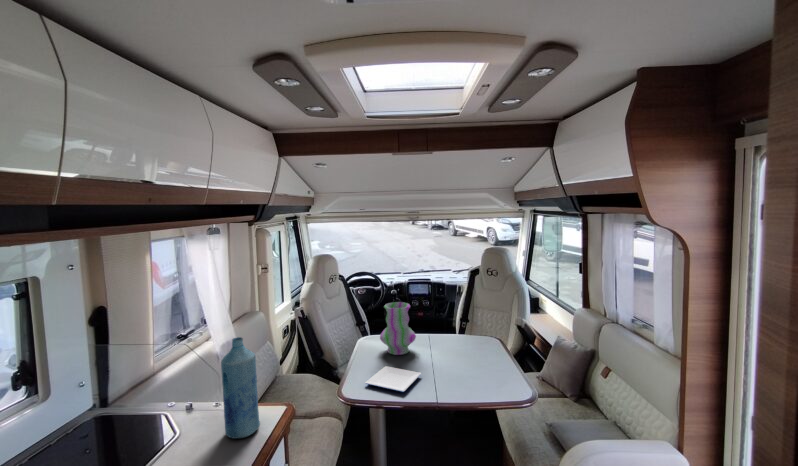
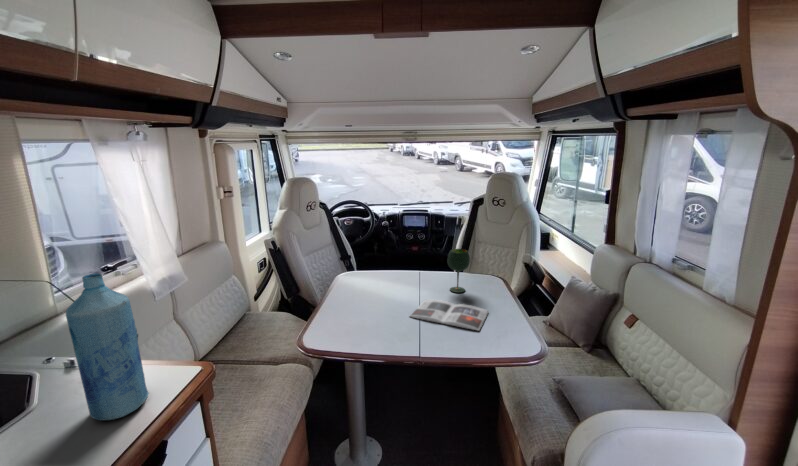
vase: present [380,302,416,355] -> none [359,233,403,295]
wine glass: none [452,314,471,352] -> present [447,249,470,293]
magazine: none [424,358,489,382] -> present [410,300,488,331]
plate: present [365,366,421,392] -> none [334,308,405,342]

